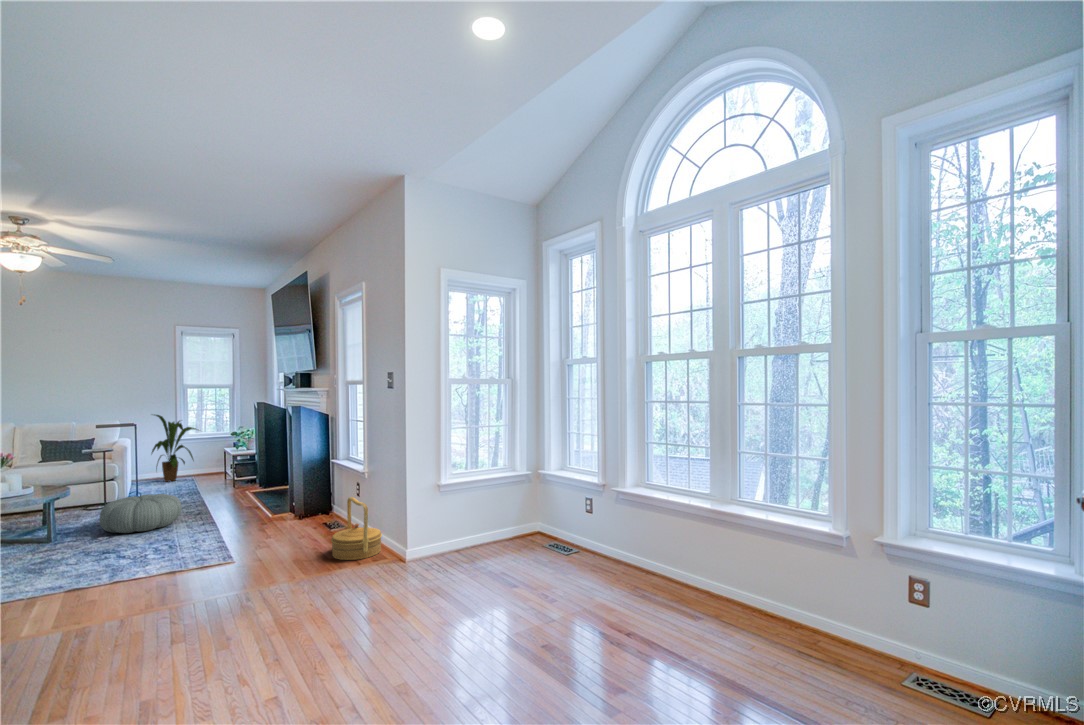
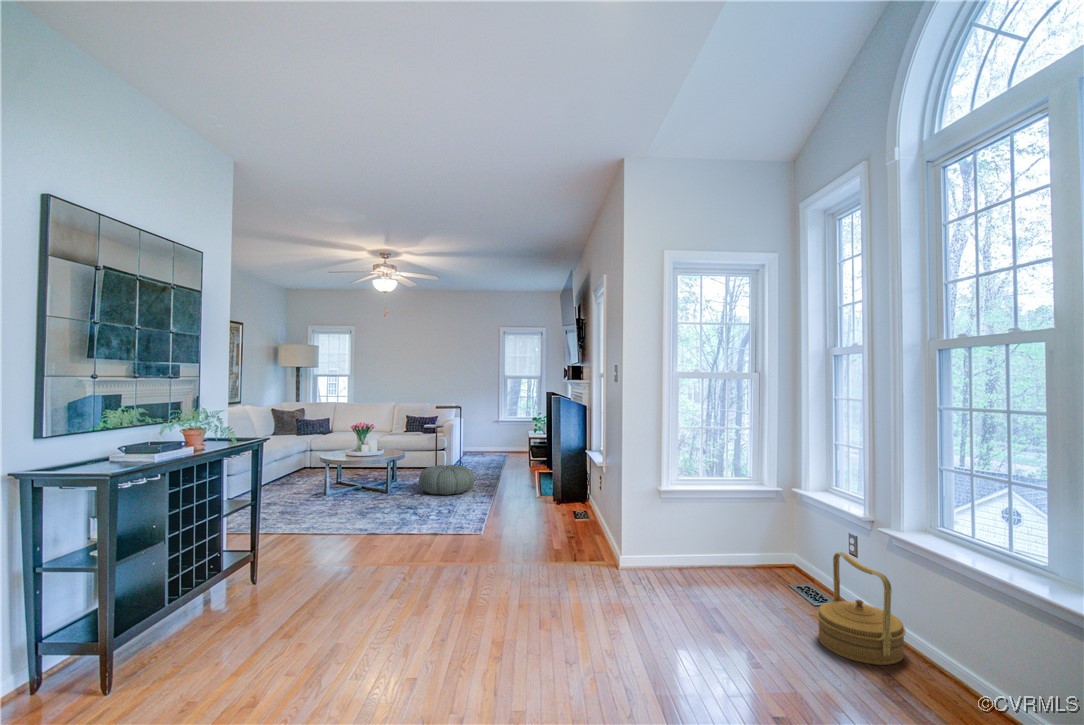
house plant: present [152,415,196,482] -> none [477,399,515,457]
woven basket: present [331,497,382,560] -> present [817,552,906,665]

